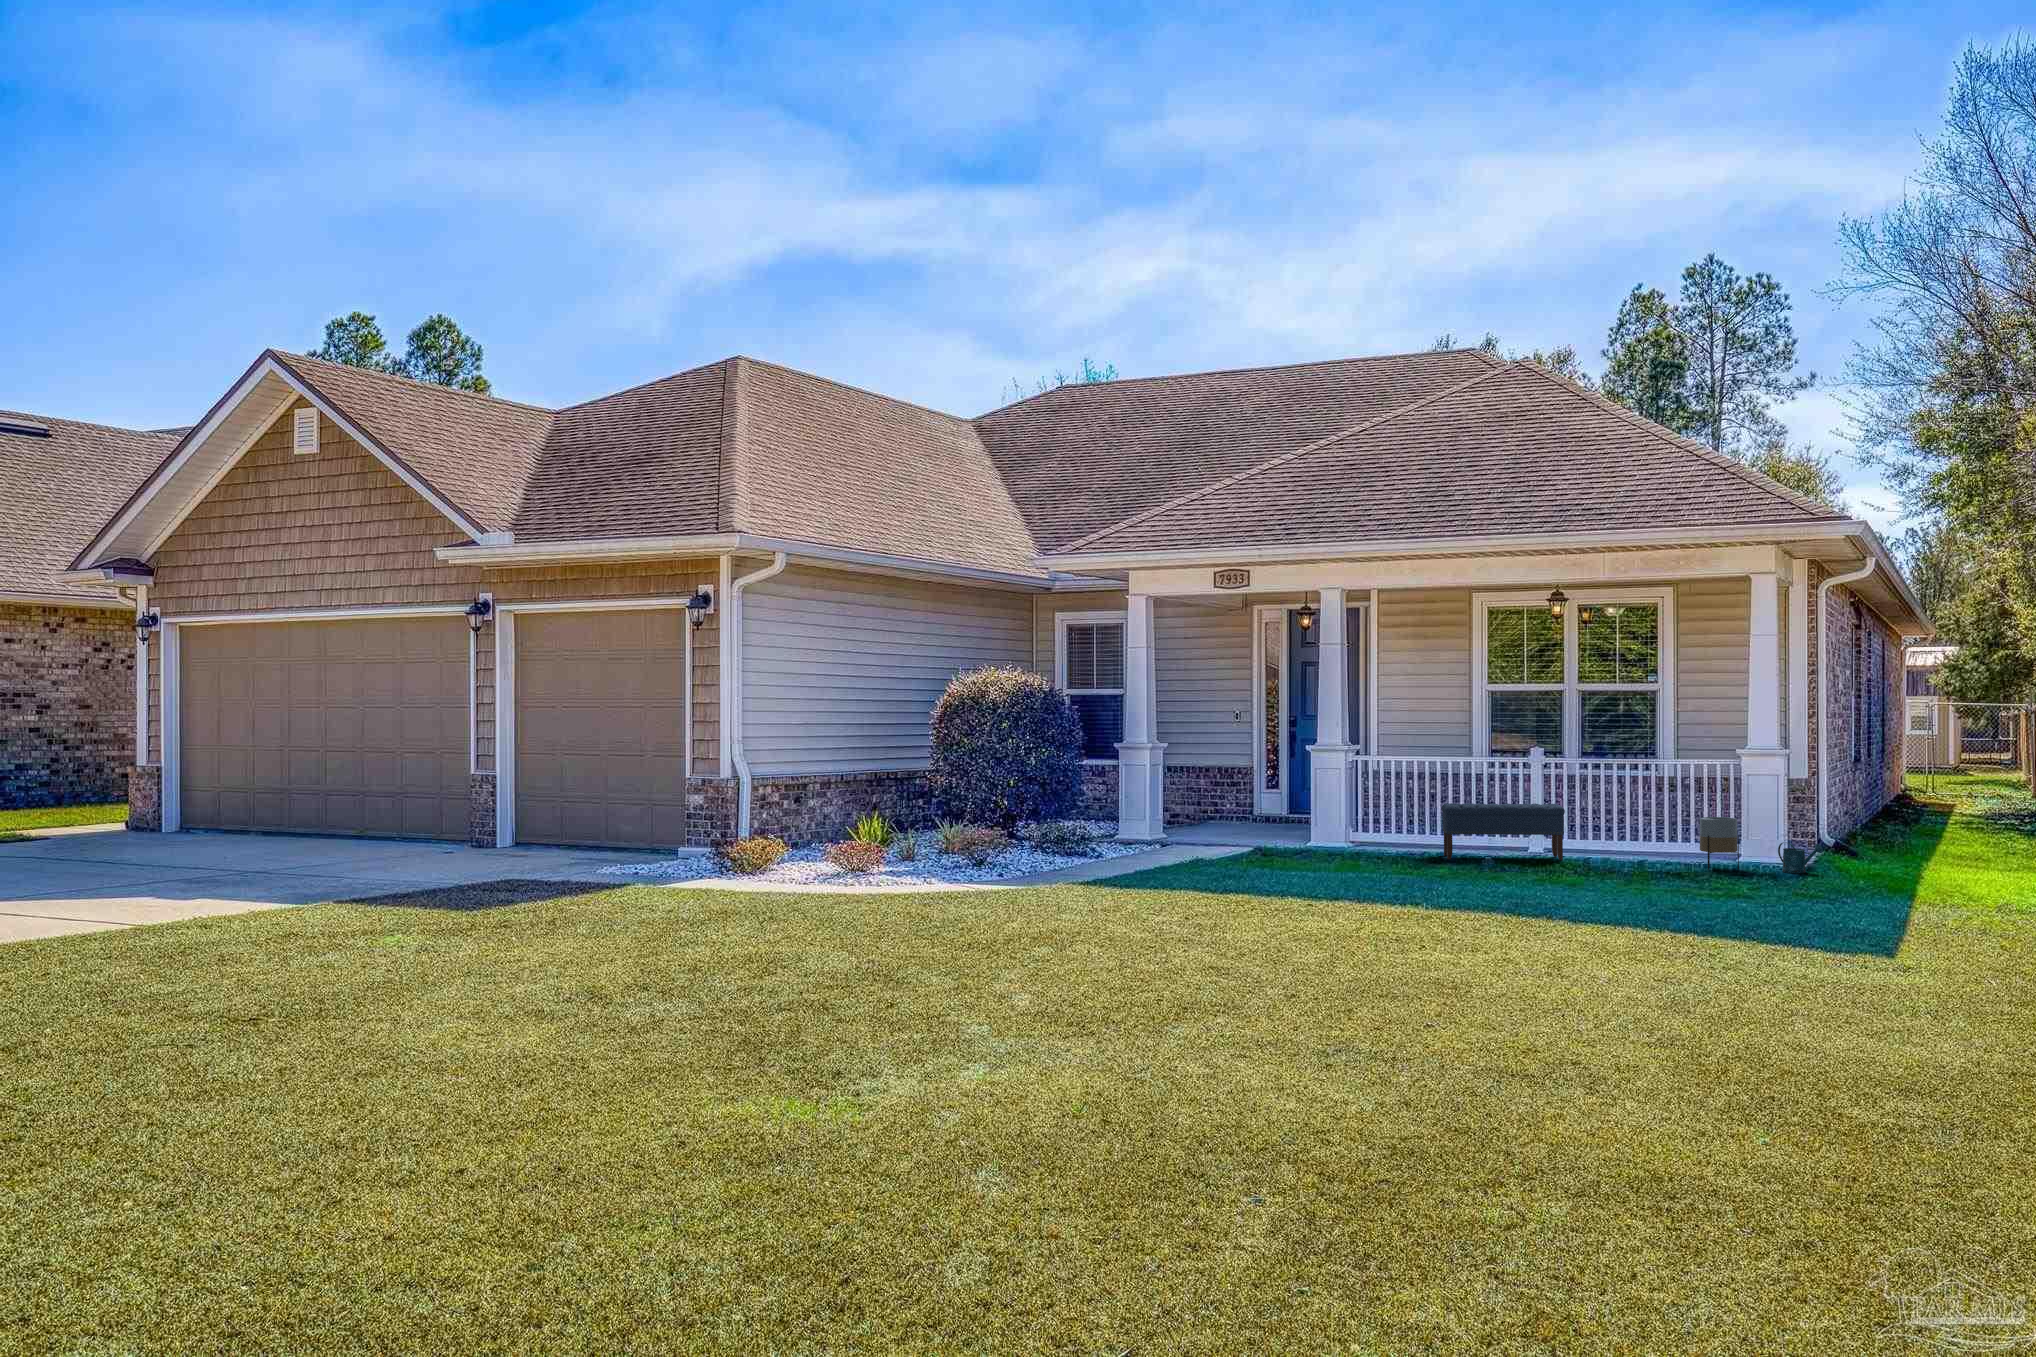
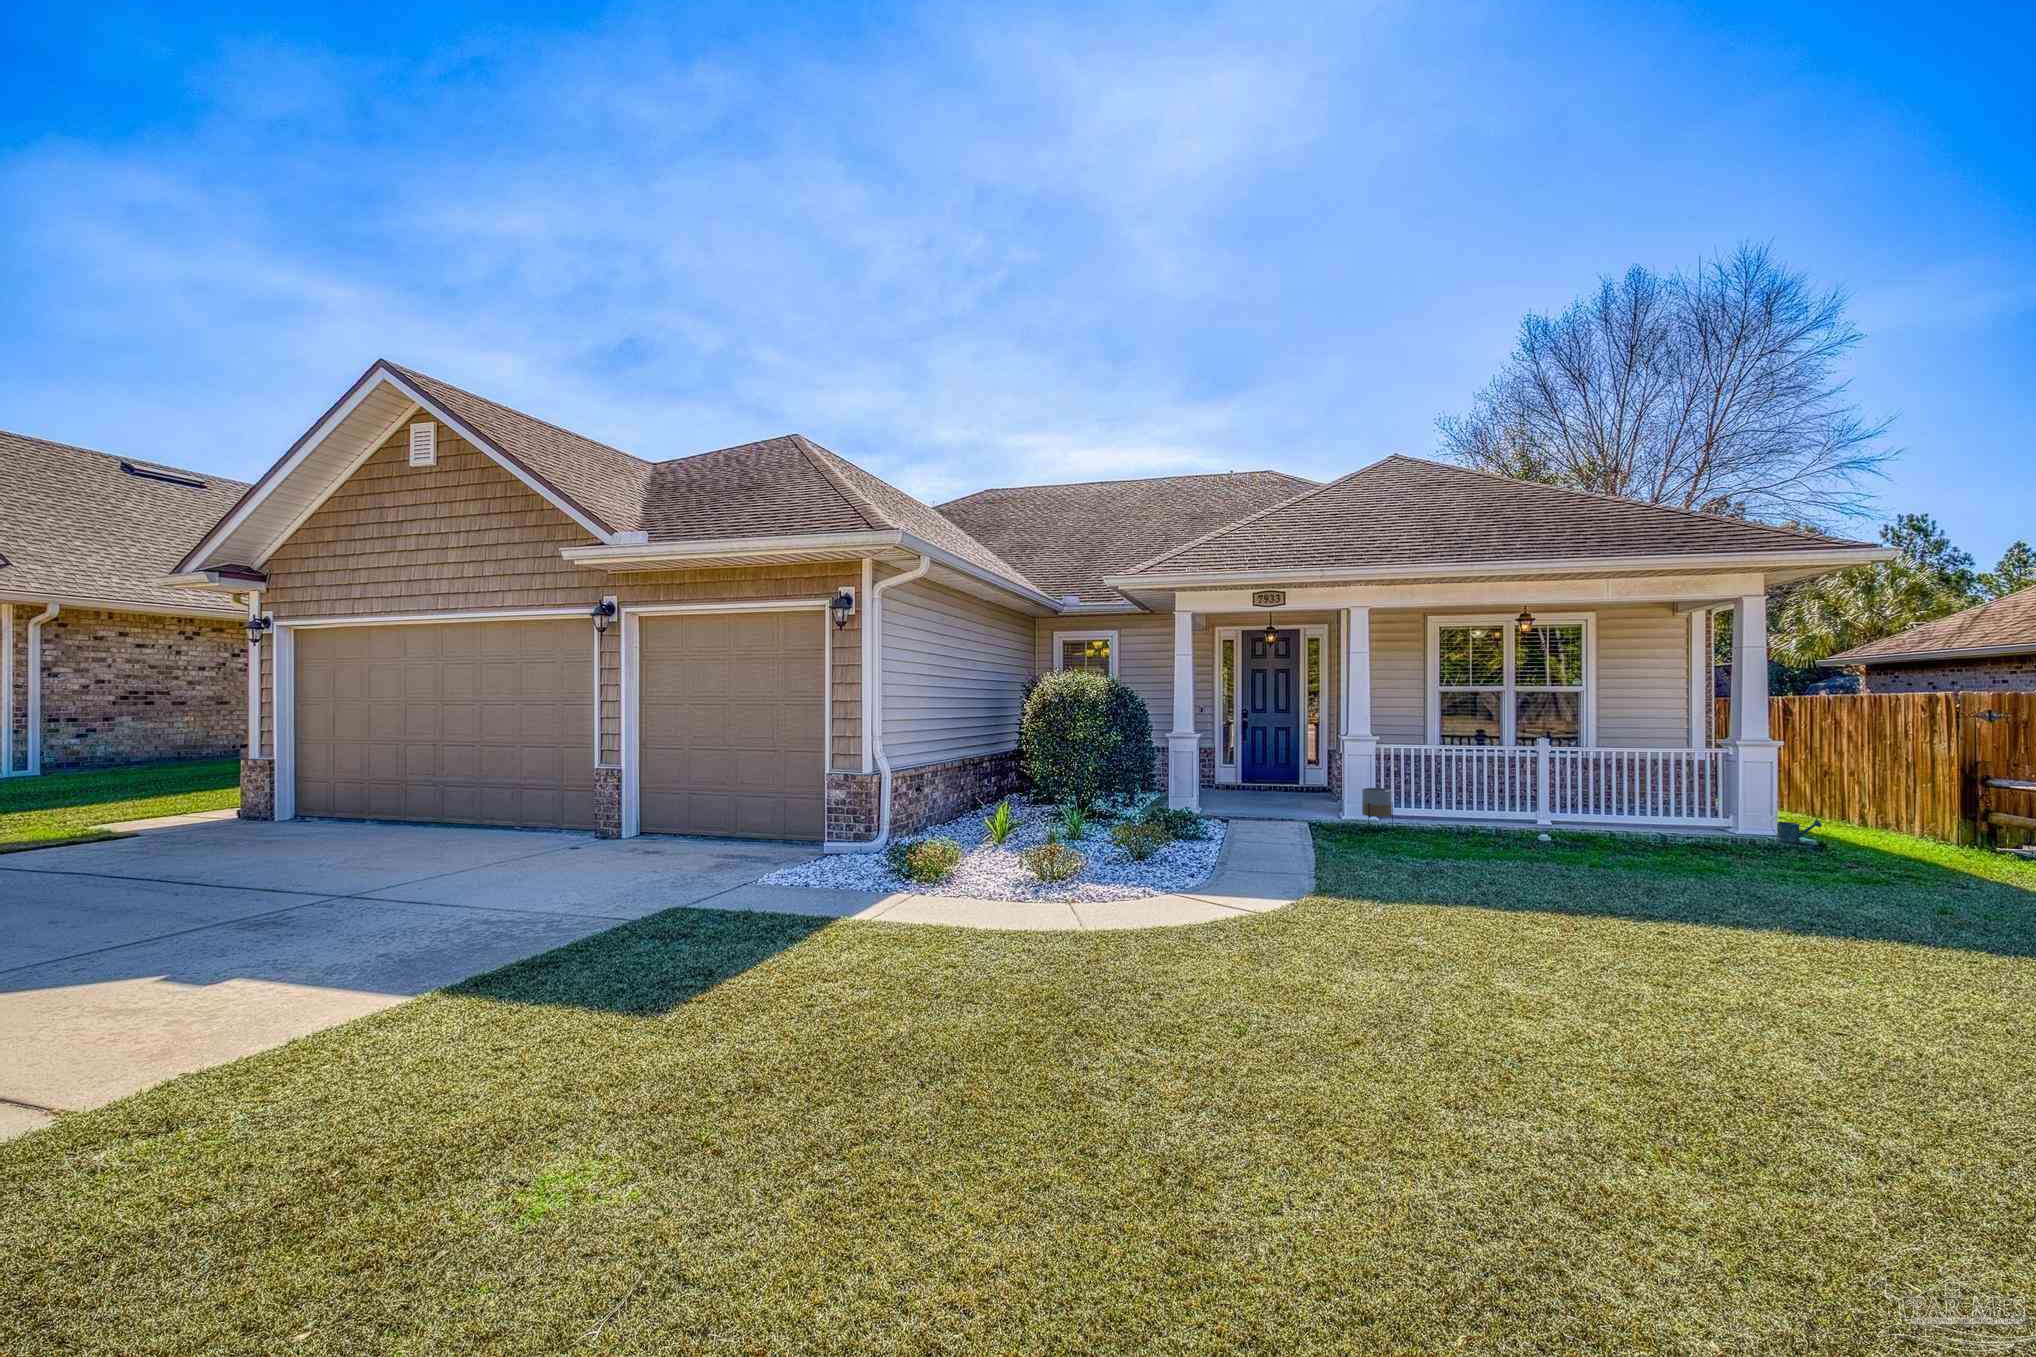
bench: present [1442,803,1565,860] -> none [1459,783,1571,832]
planter: present [1700,817,1739,870] -> present [1362,788,1393,829]

